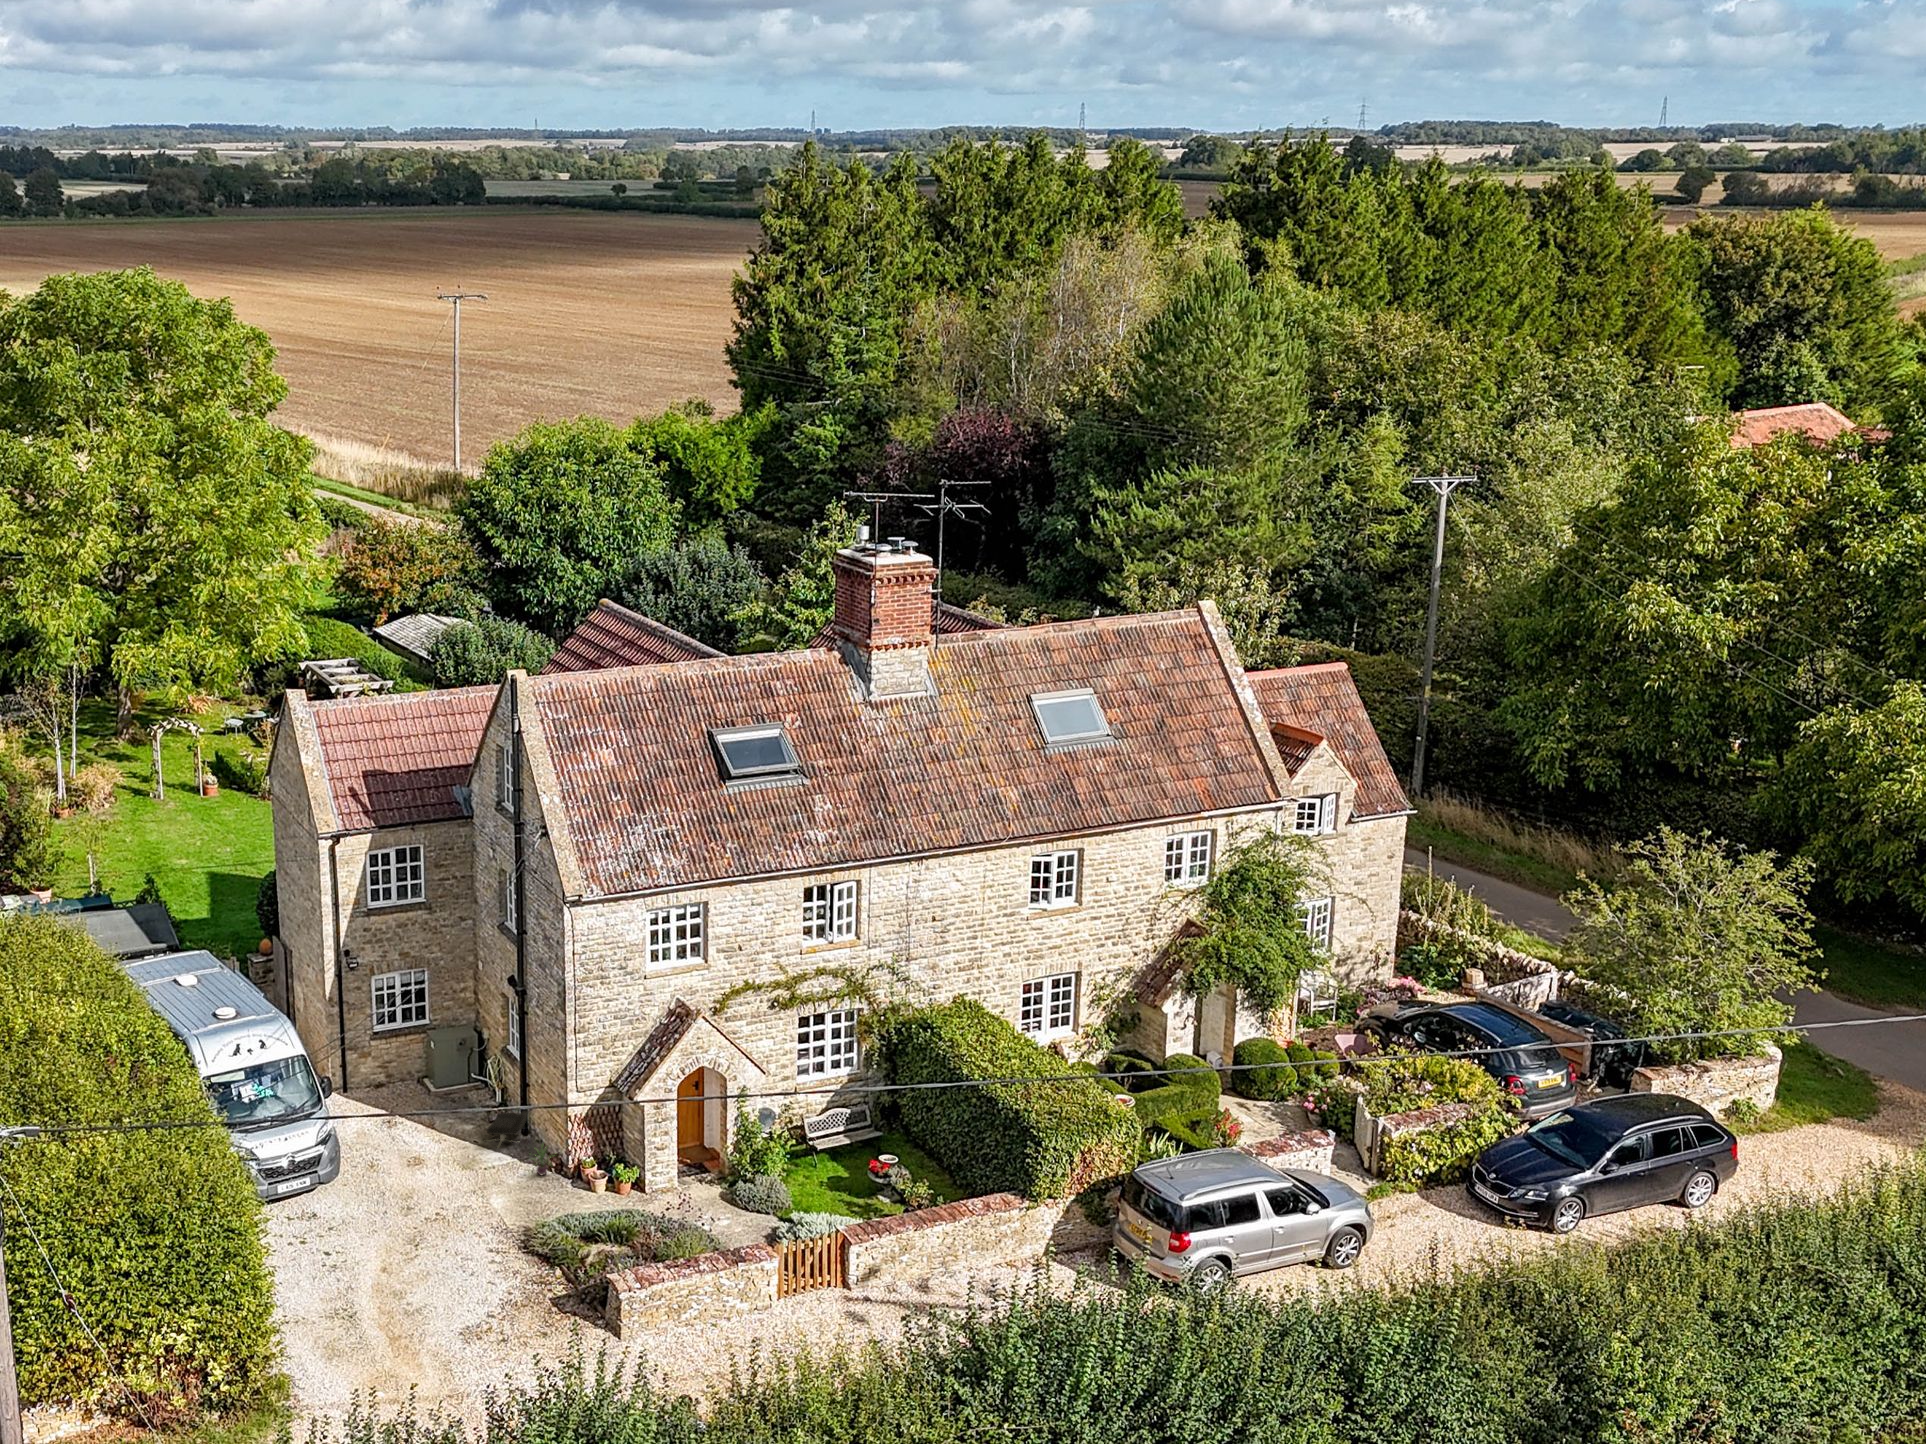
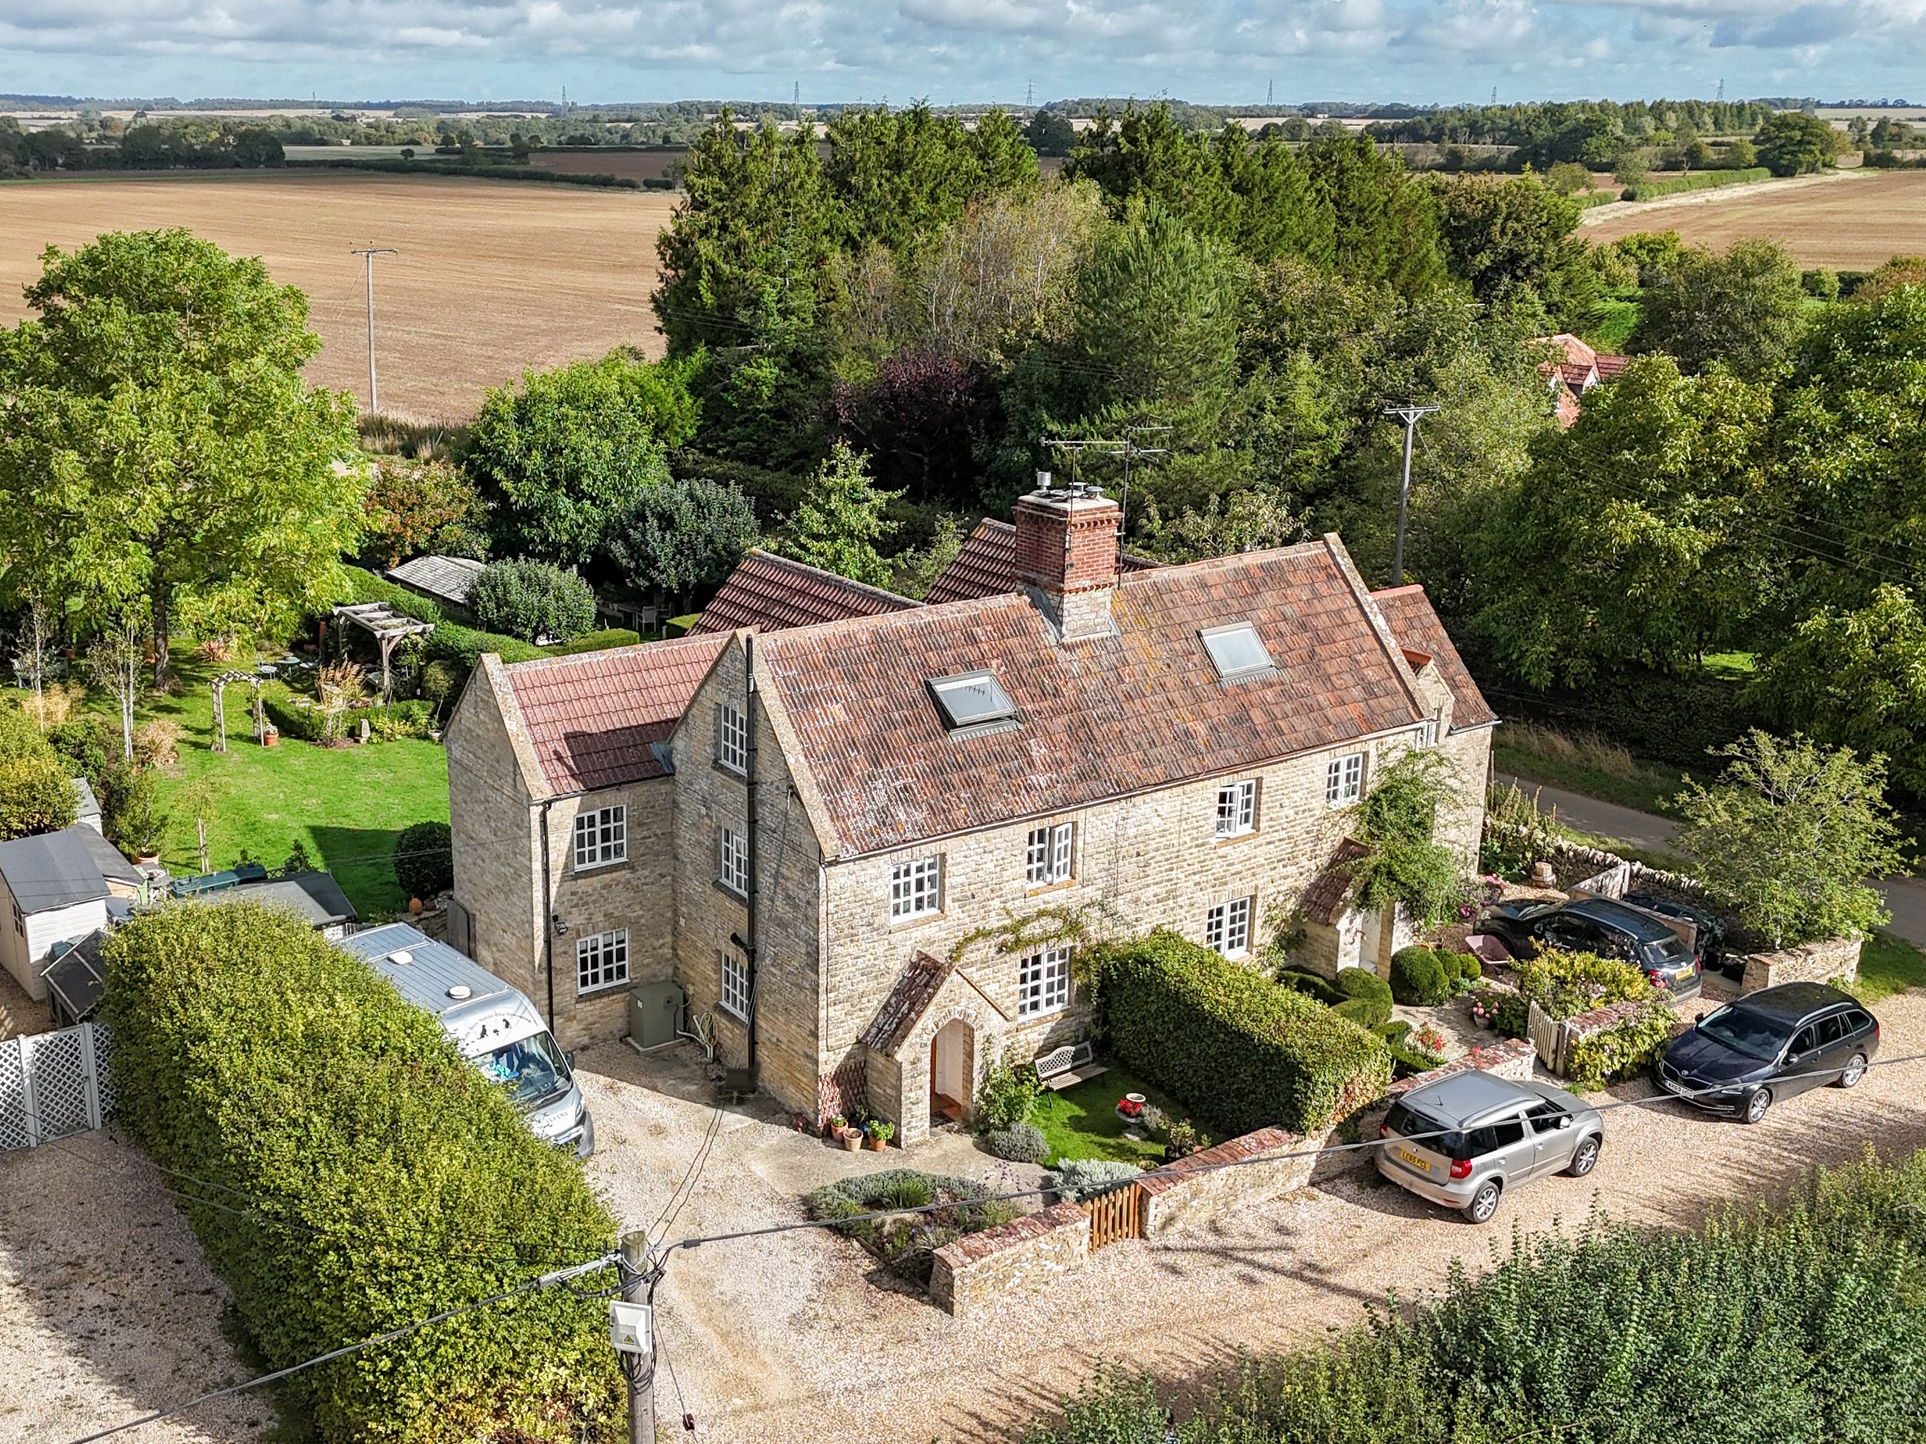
decorative plant: present [535,1146,547,1175] -> none [774,1100,806,1132]

